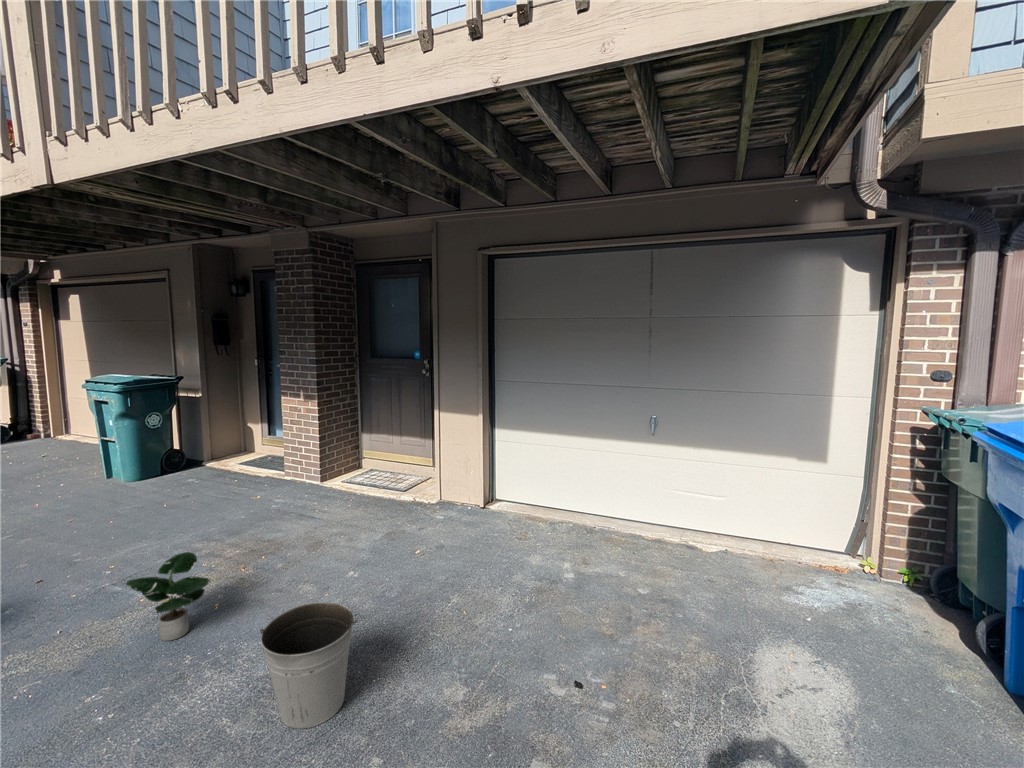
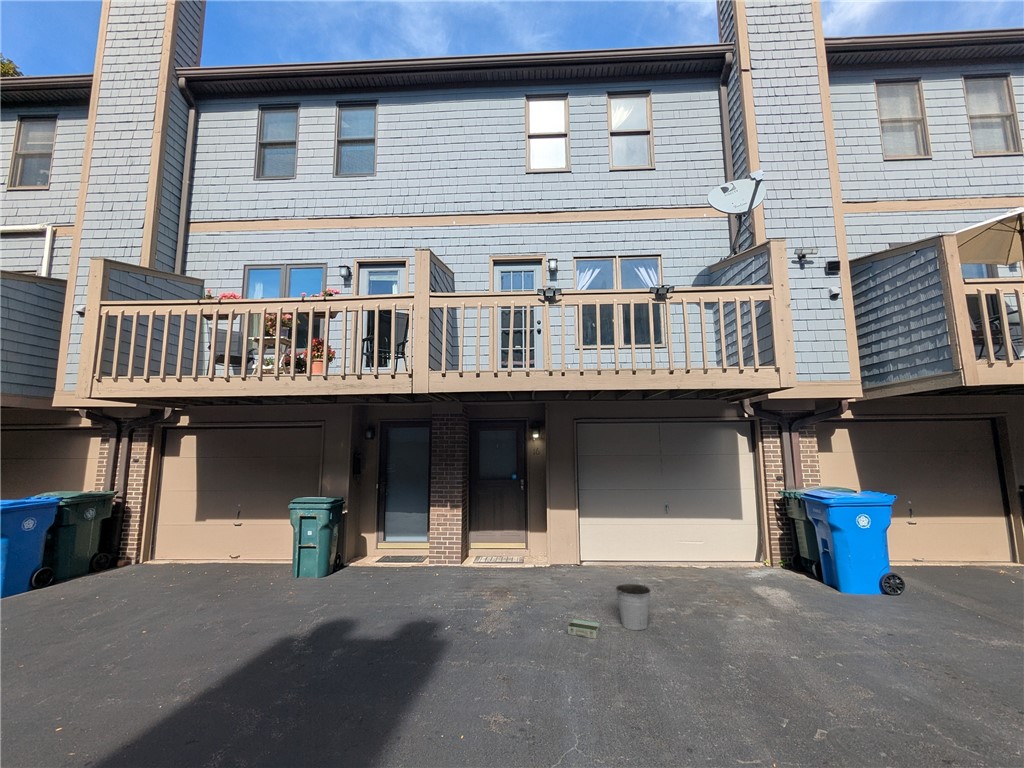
potted plant: present [126,552,210,641] -> none [519,581,553,623]
toolbox: none [148,654,220,731] -> present [568,618,600,639]

